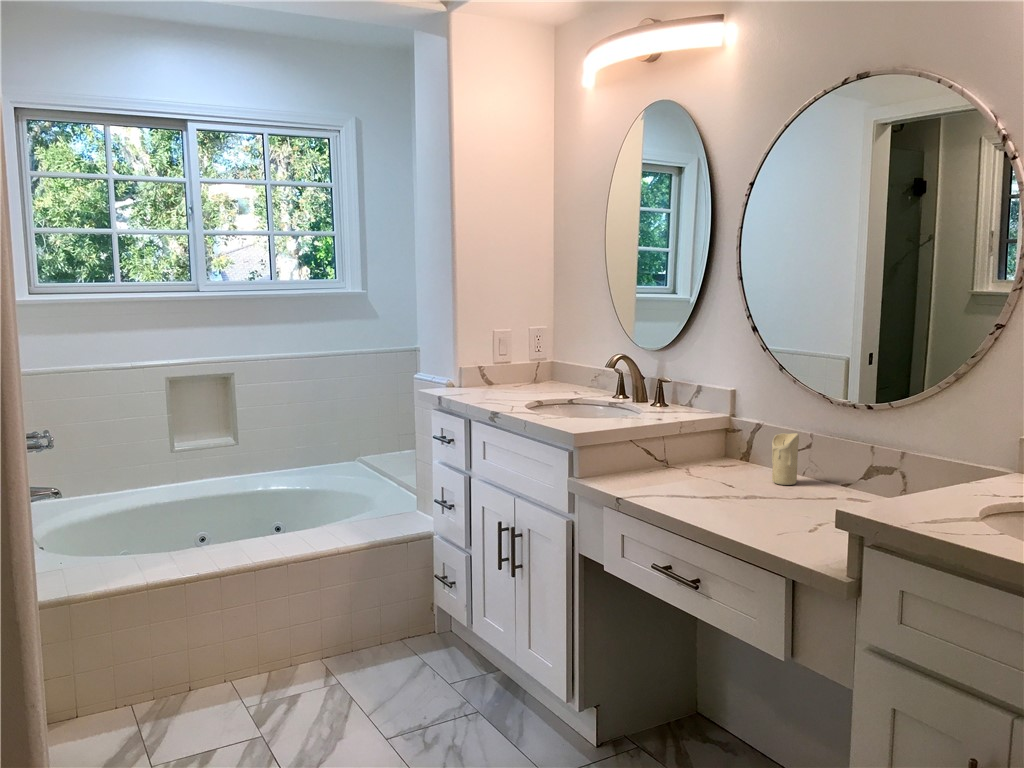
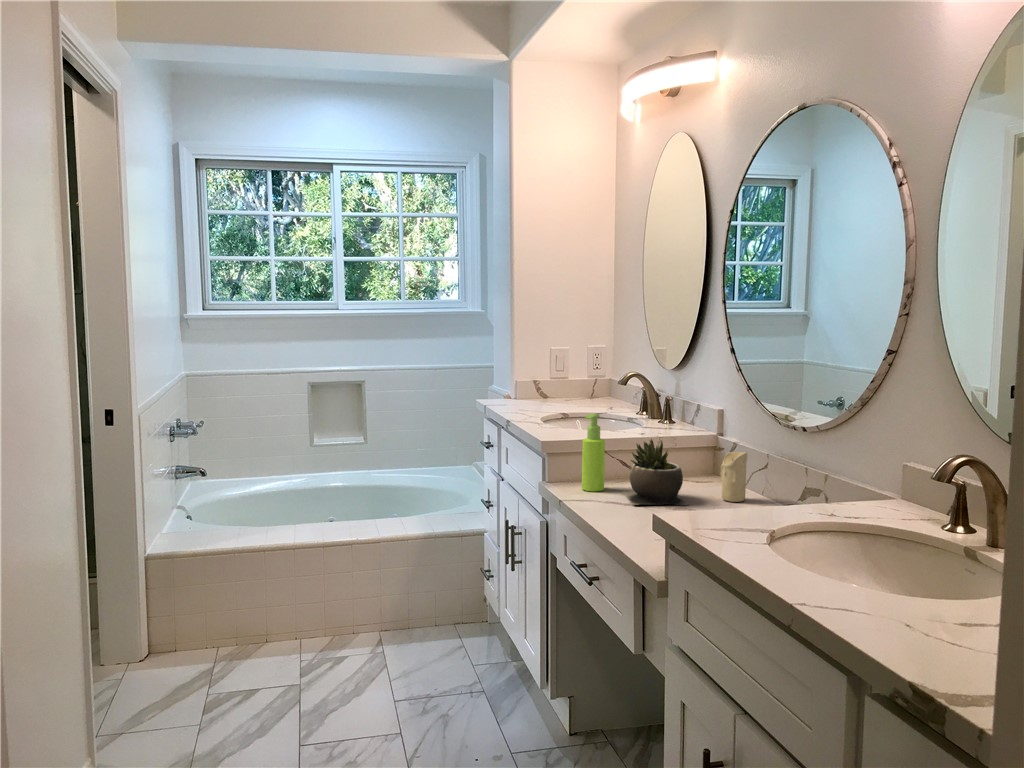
soap dispenser: none [621,401,646,485] -> present [582,414,605,491]
succulent plant: none [668,425,750,497] -> present [623,439,688,505]

